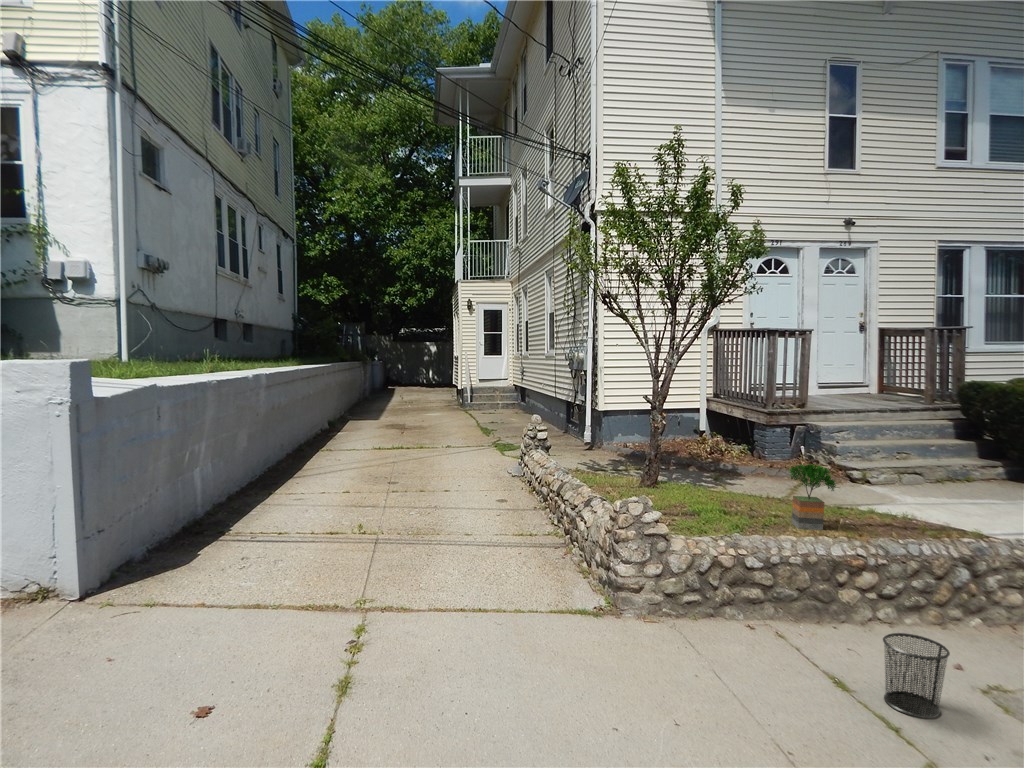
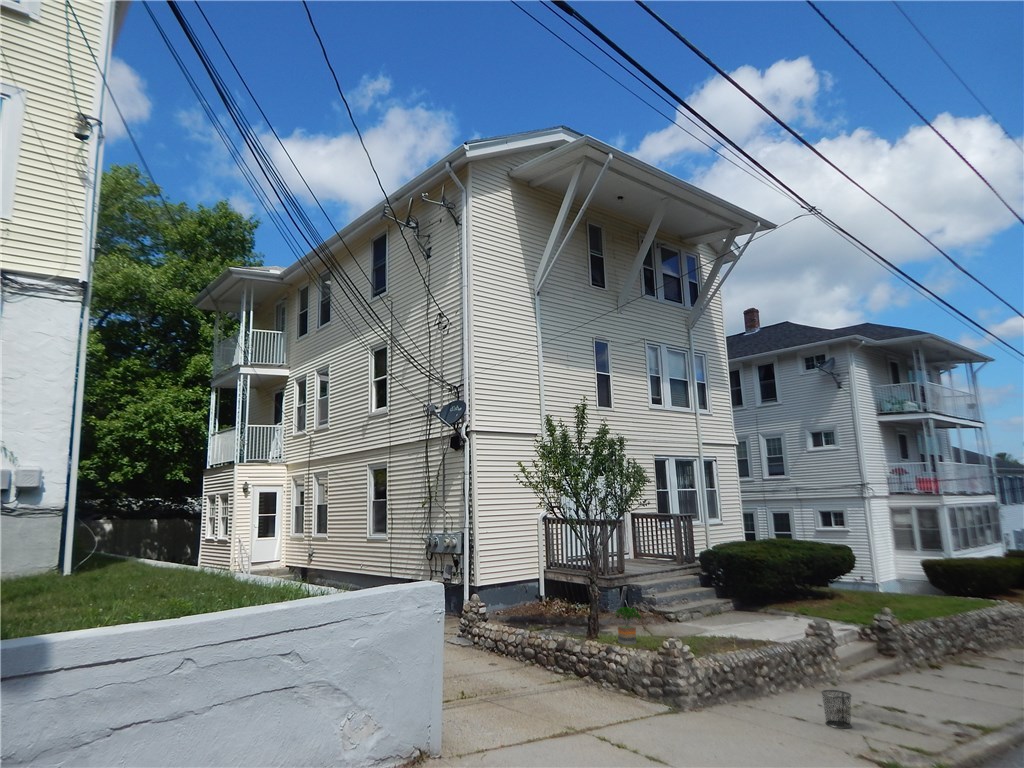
potted tree: present [789,464,836,530] -> present [615,607,641,645]

